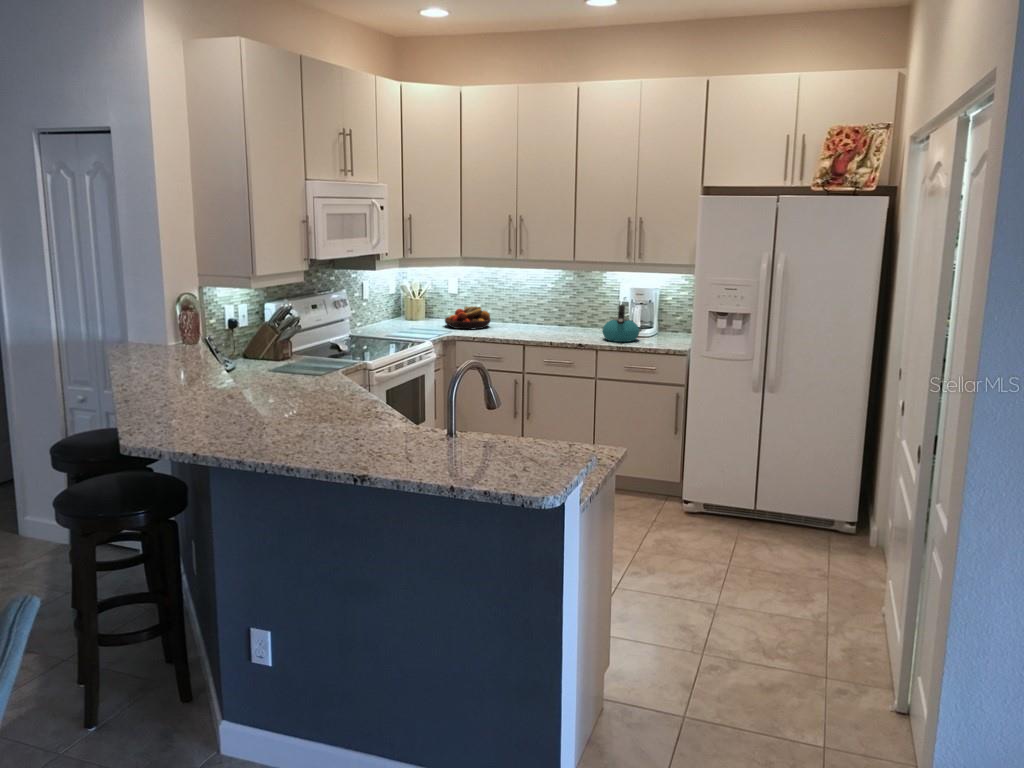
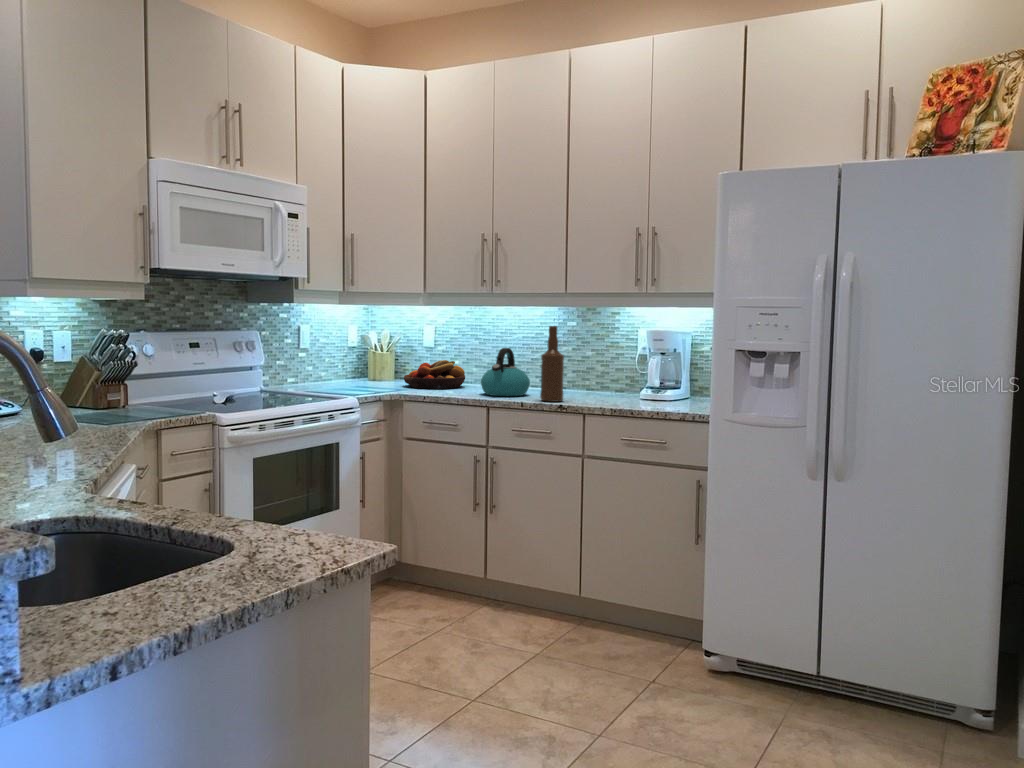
bottle: none [561,286,578,340] -> present [540,326,564,402]
kettle: present [603,305,639,342] -> present [481,348,530,396]

